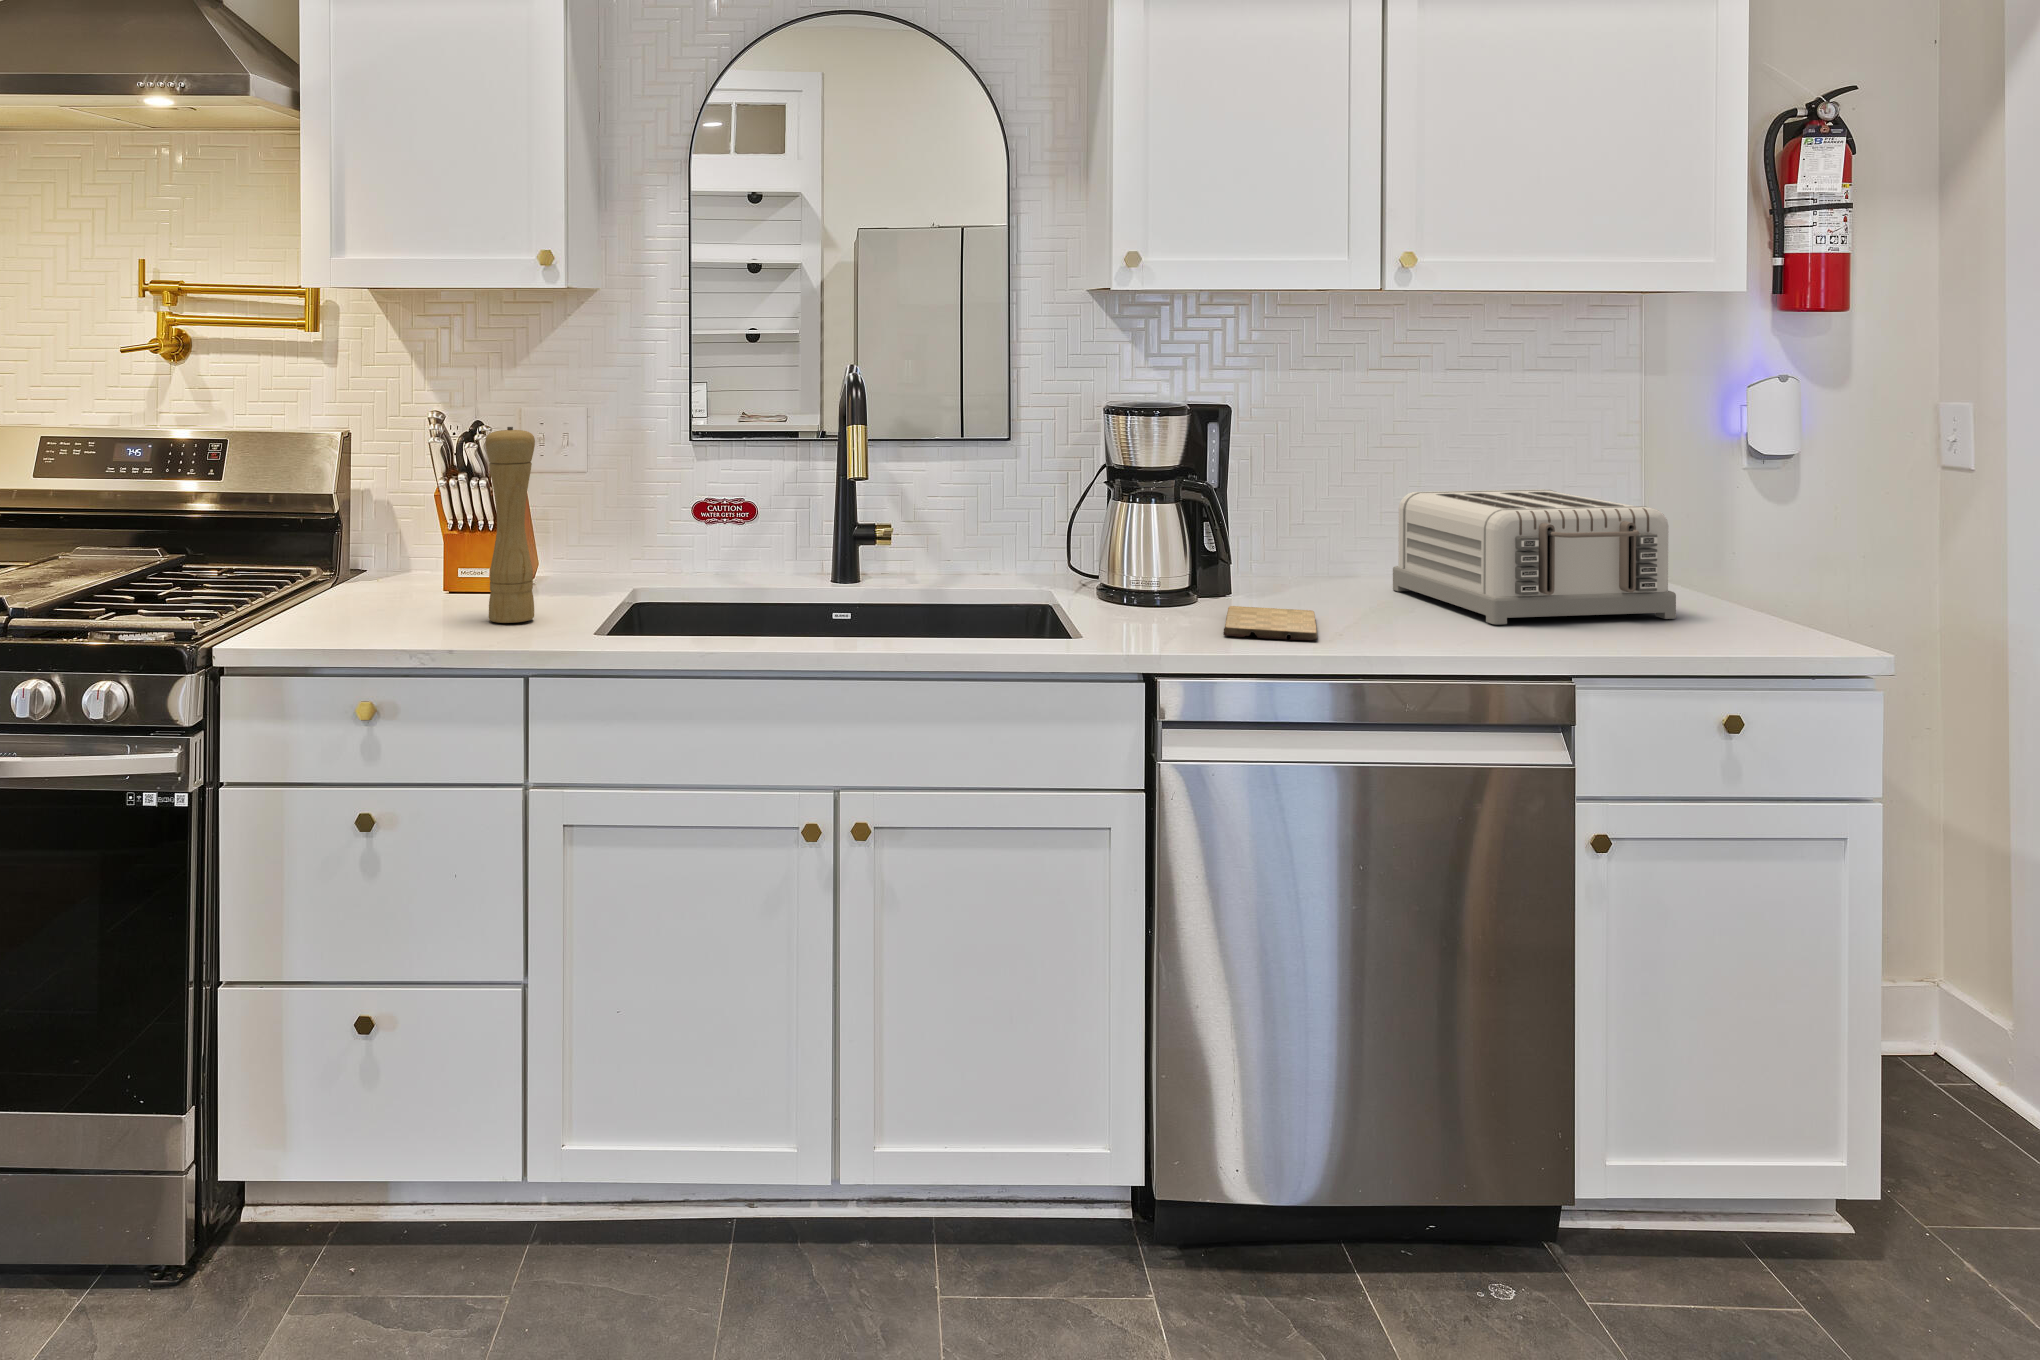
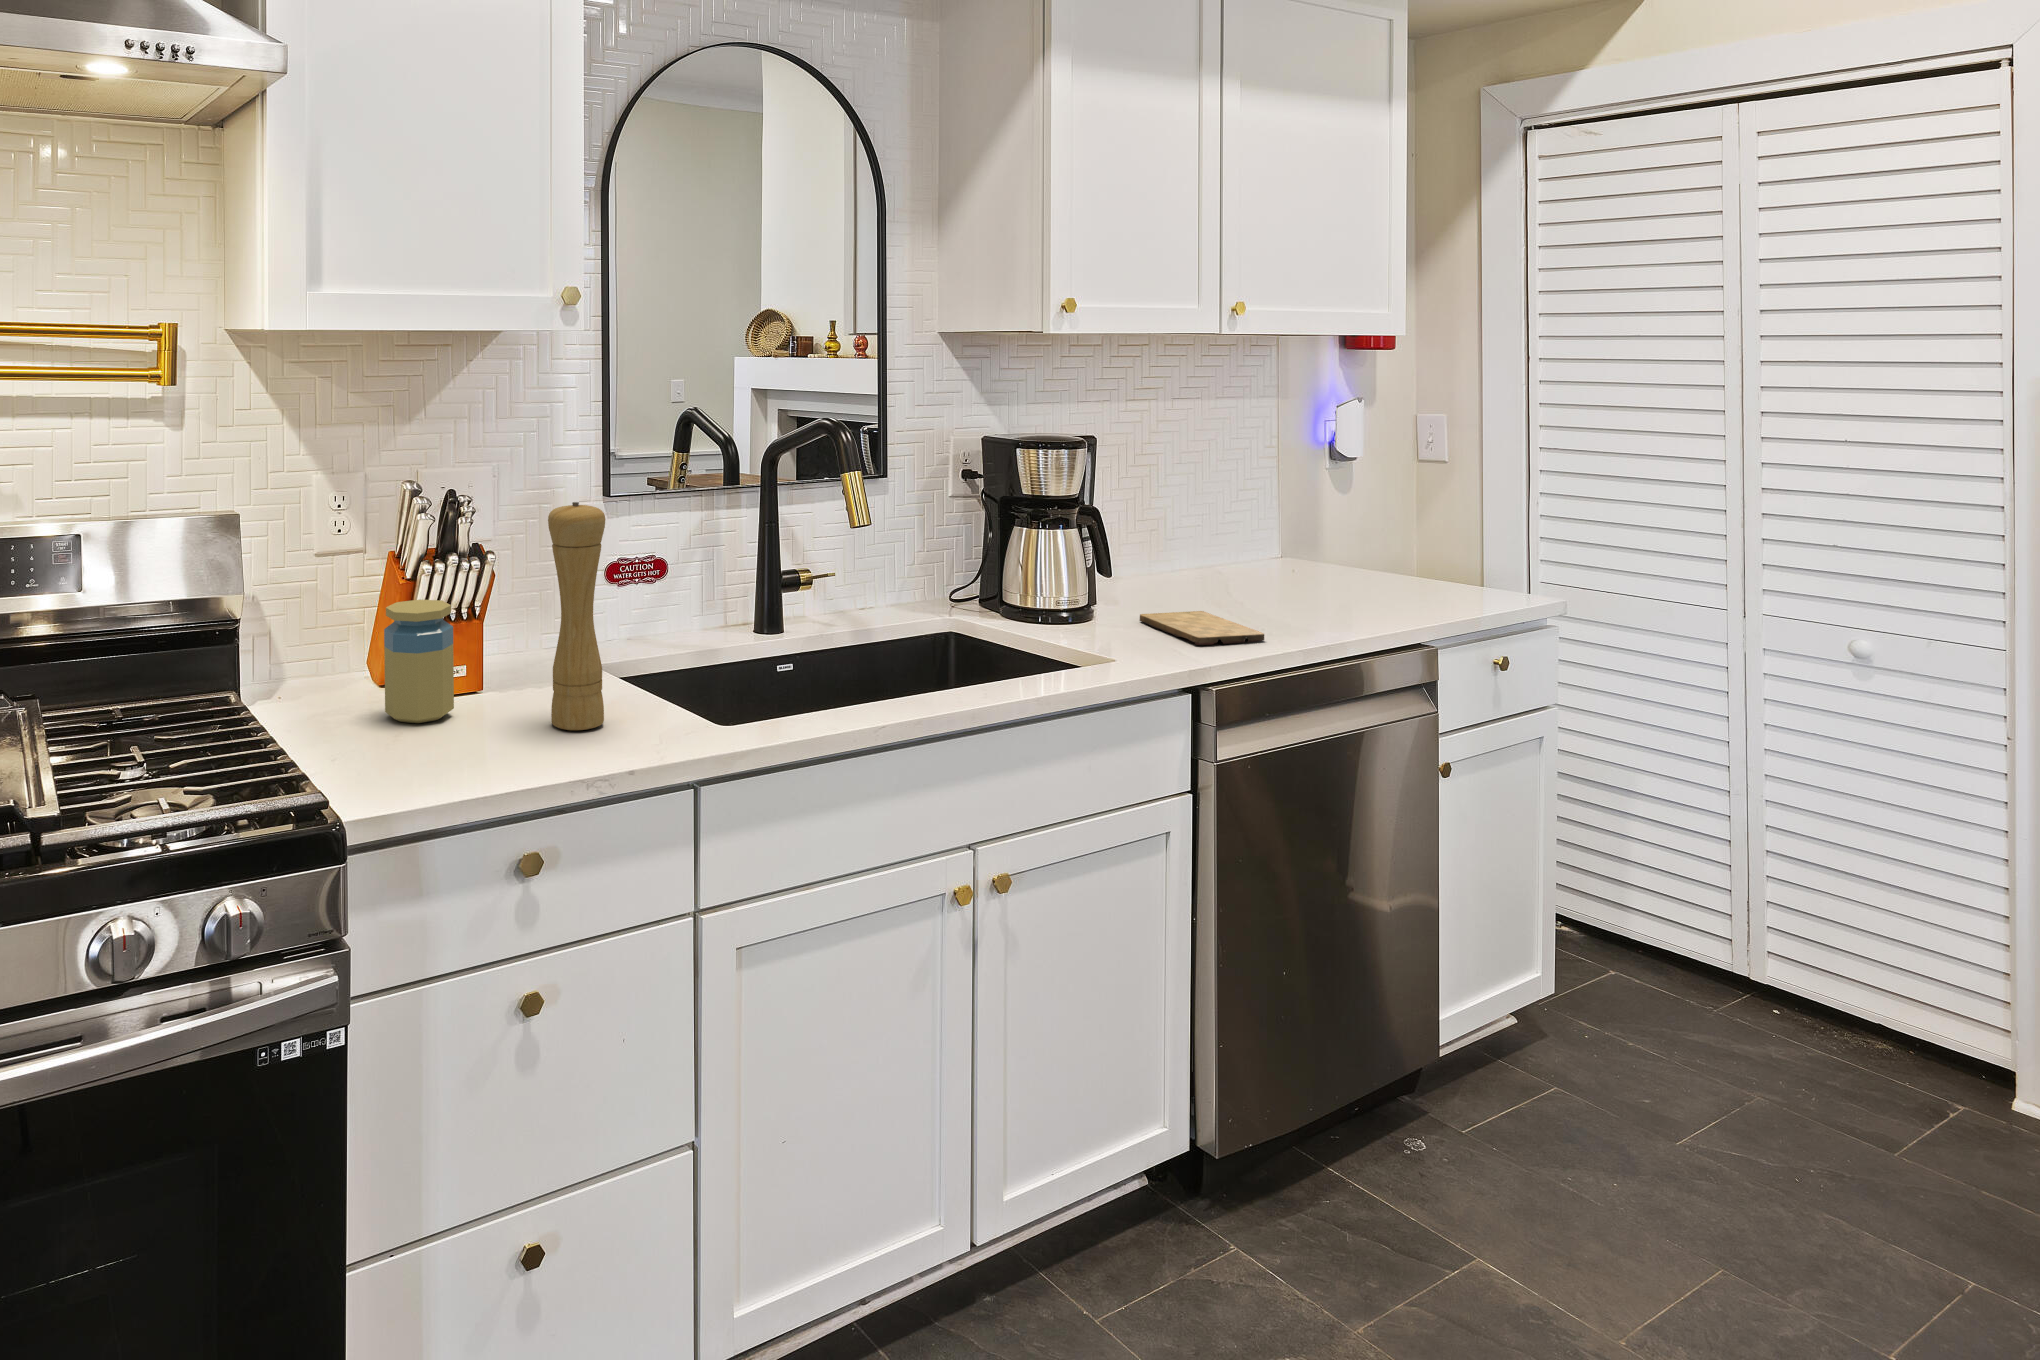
toaster: present [1393,489,1676,624] -> none [1178,487,1404,607]
jar: none [391,508,449,606] -> present [384,600,454,723]

